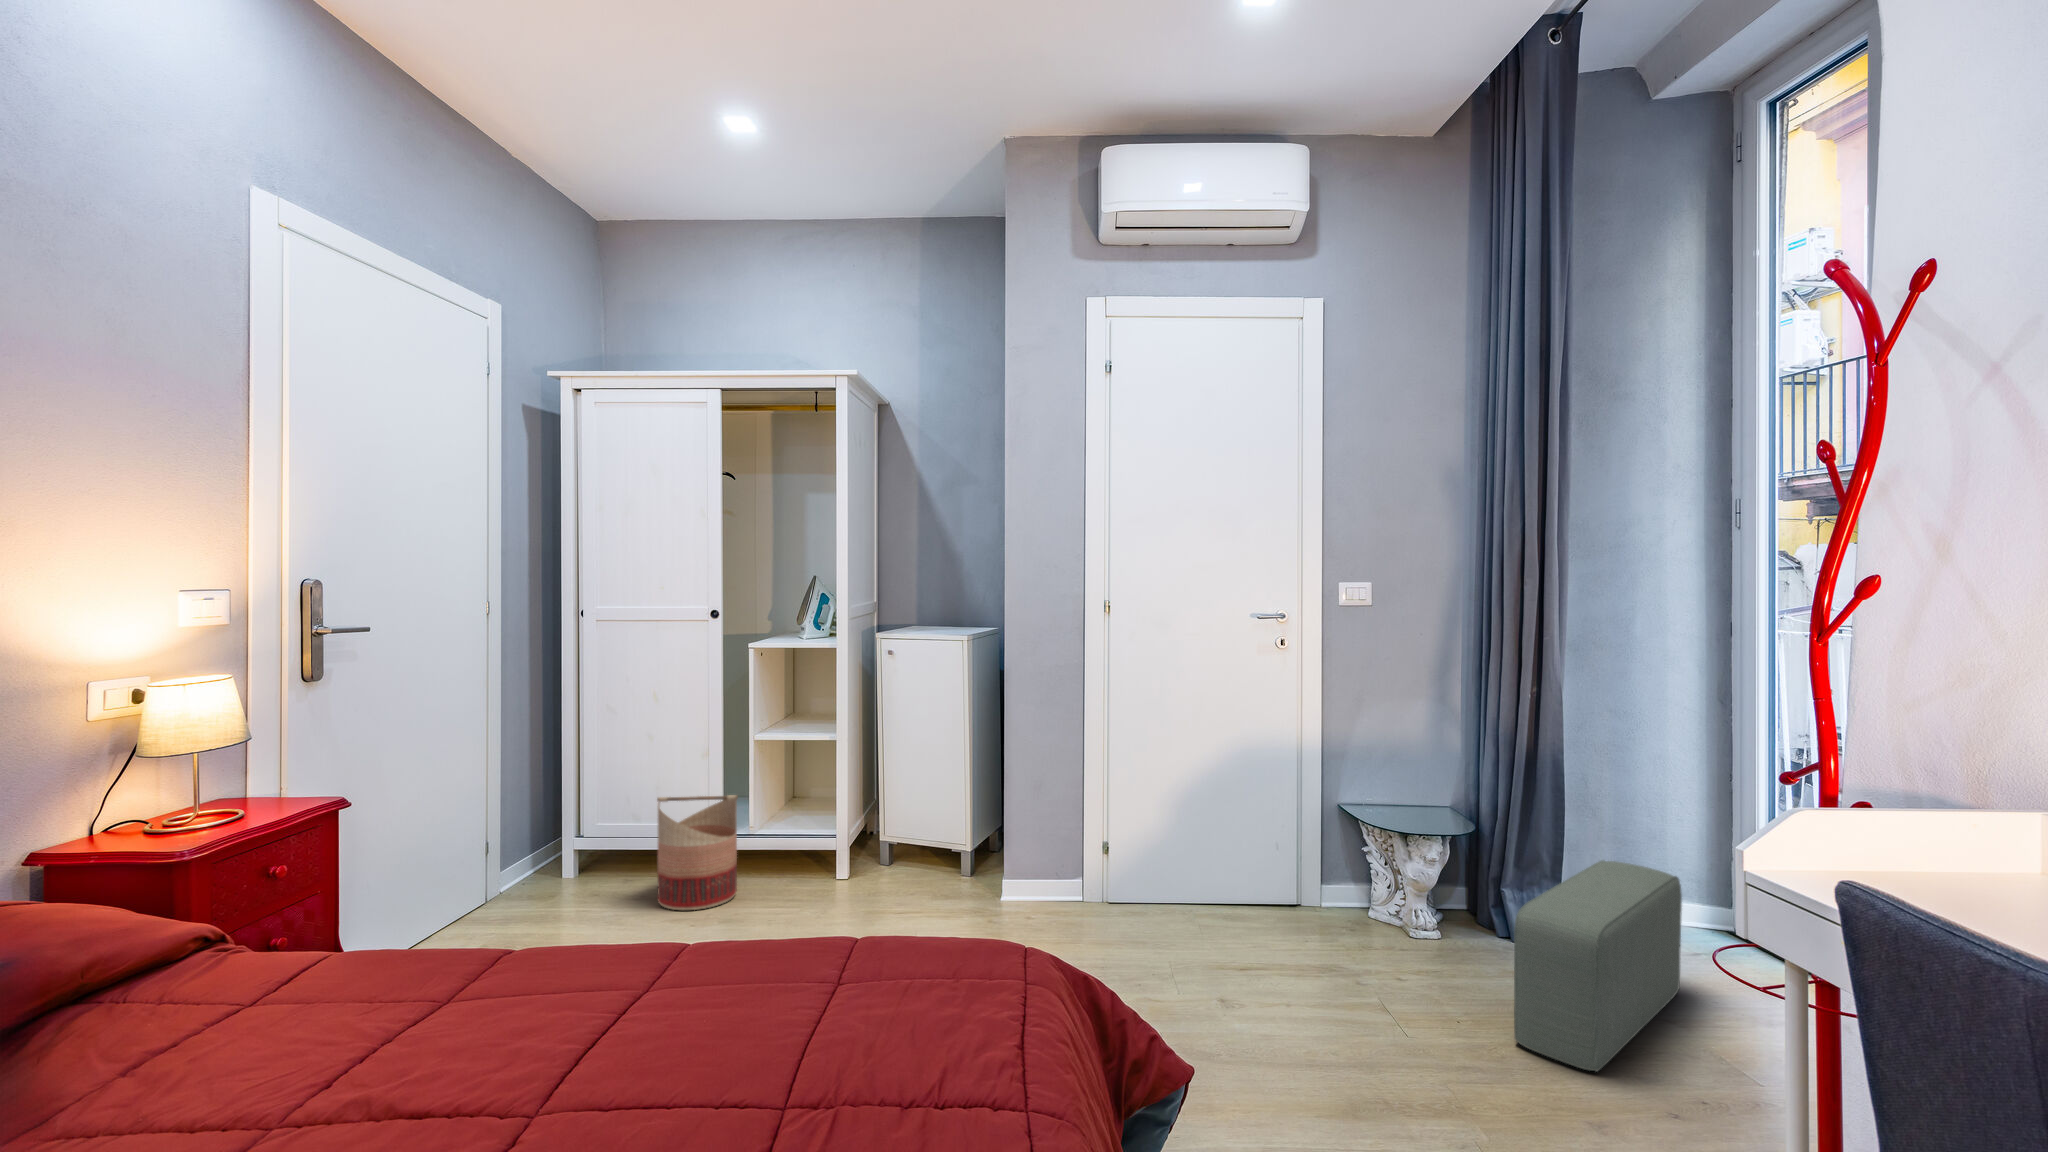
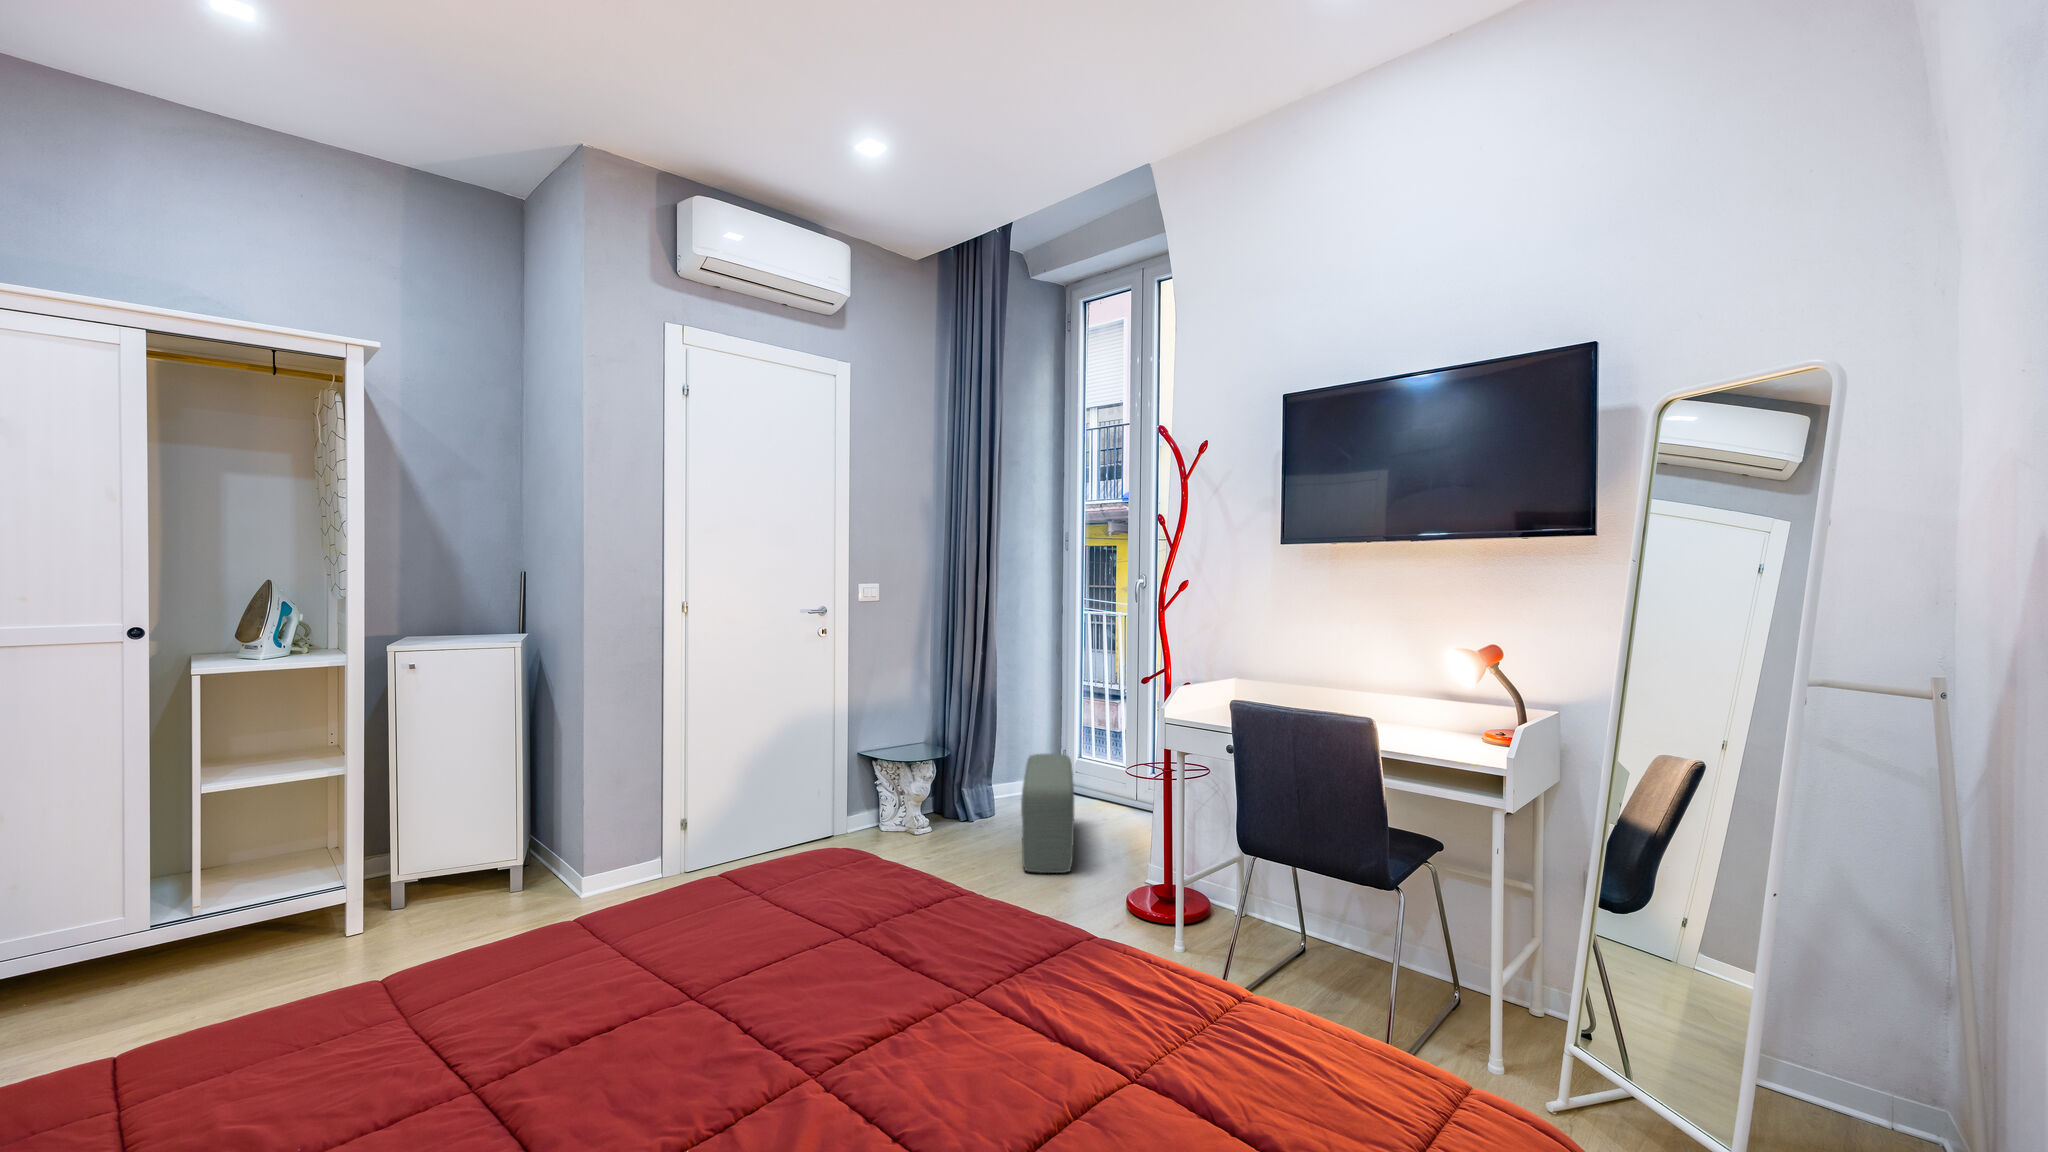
basket: present [657,795,738,910] -> none [62,863,211,1038]

